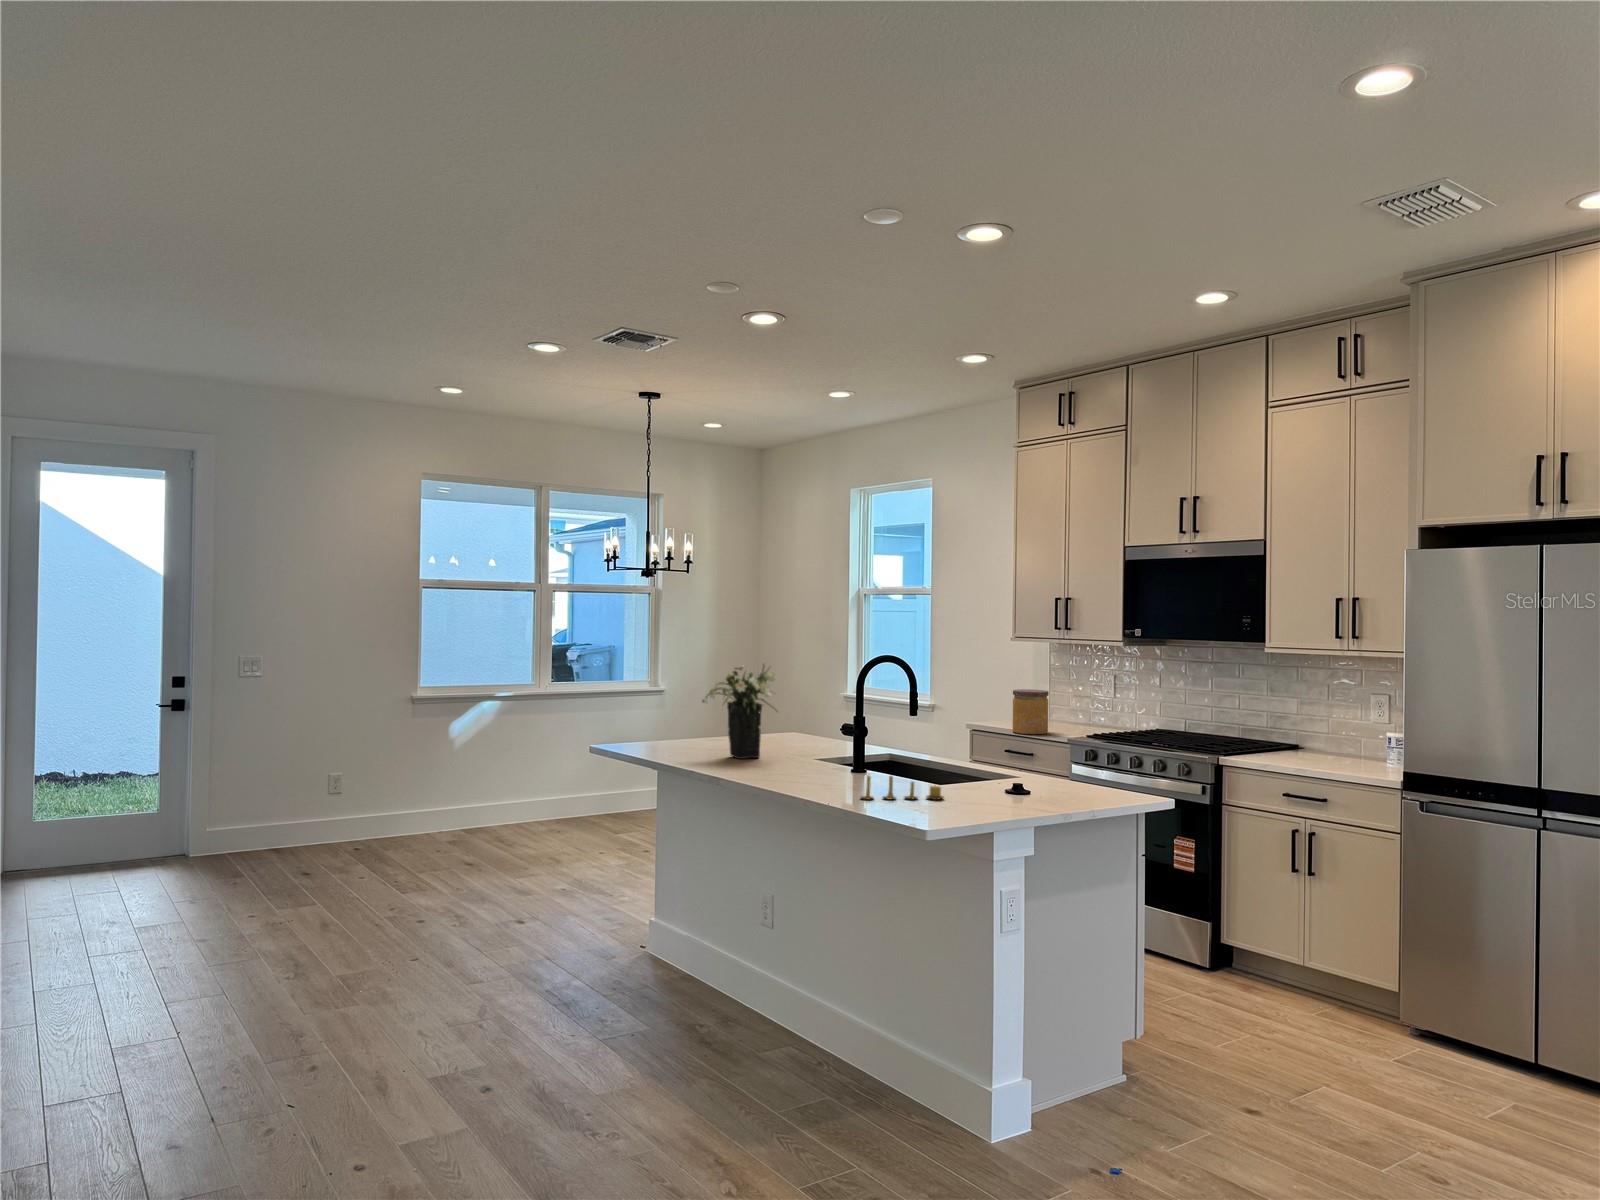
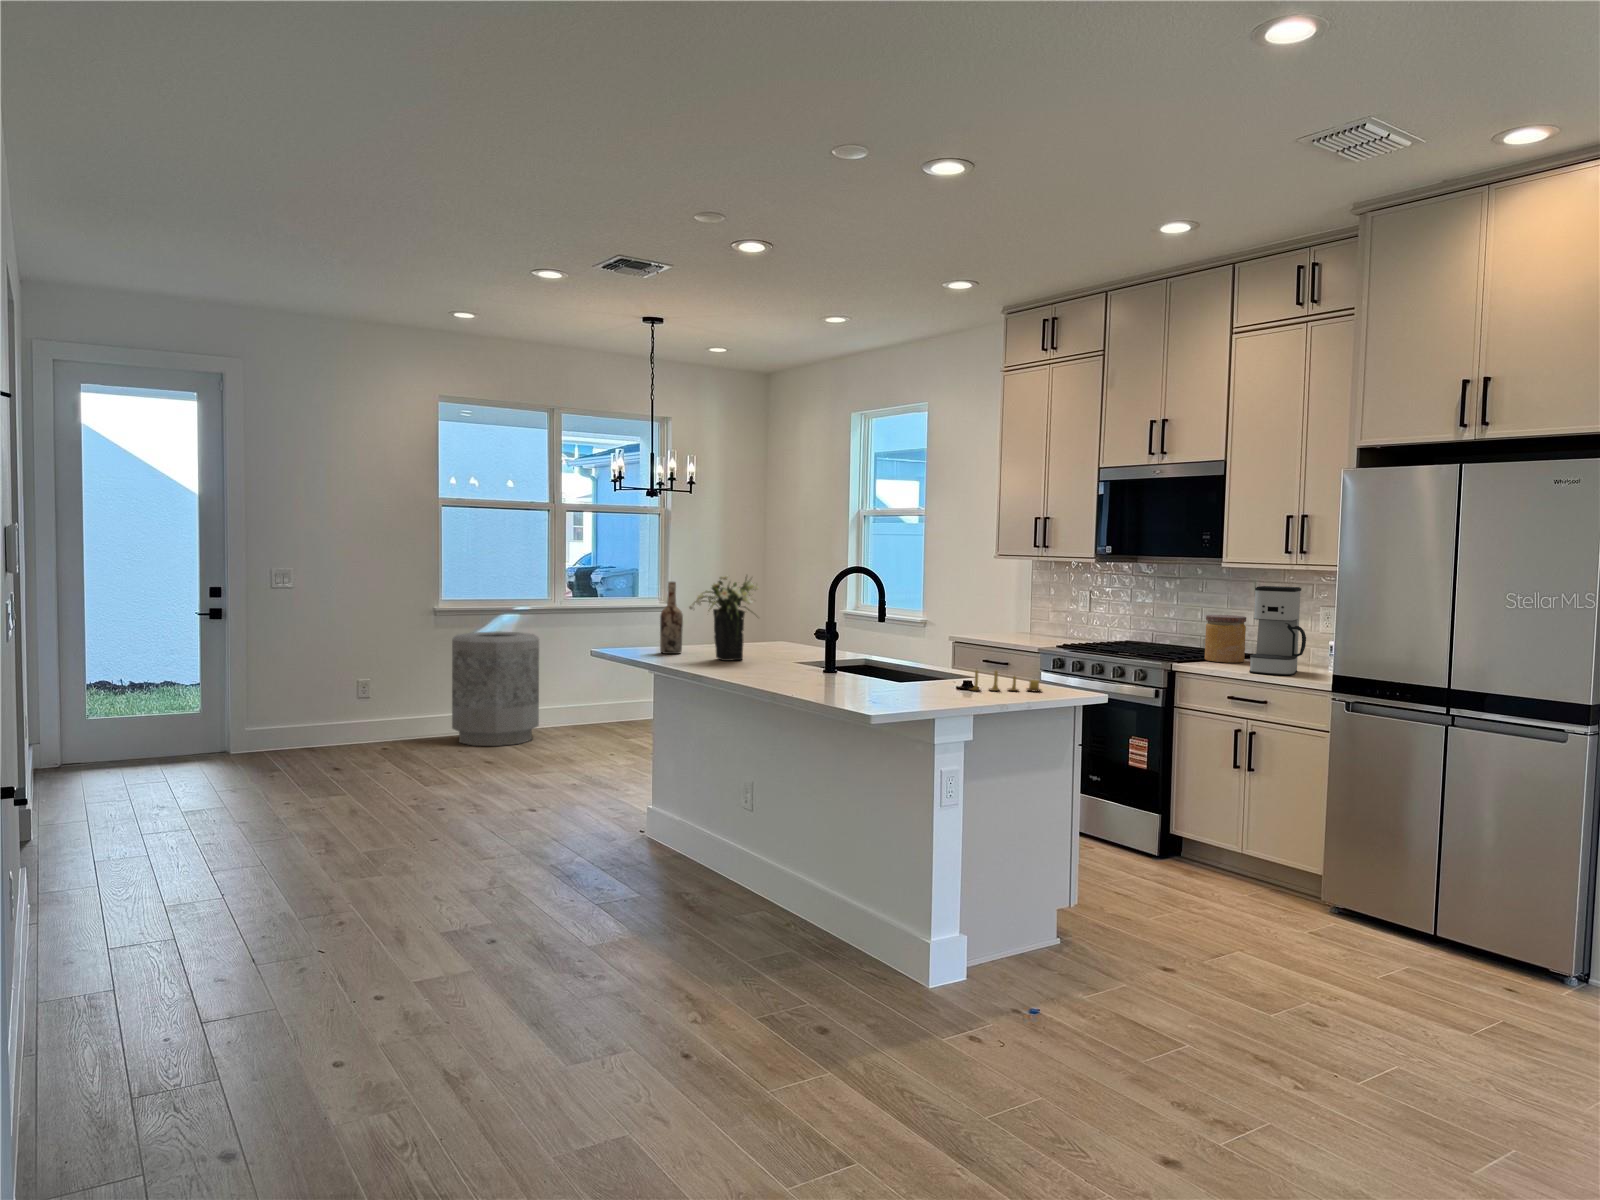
wine bottle: none [668,671,692,750] -> present [660,582,683,654]
coffee maker: none [1304,673,1364,770] -> present [1250,586,1306,675]
jar: present [1013,689,1049,734] -> present [1205,615,1246,663]
trash can: none [432,719,527,842] -> present [452,632,539,746]
candle: present [861,775,944,800] -> present [970,670,1041,691]

